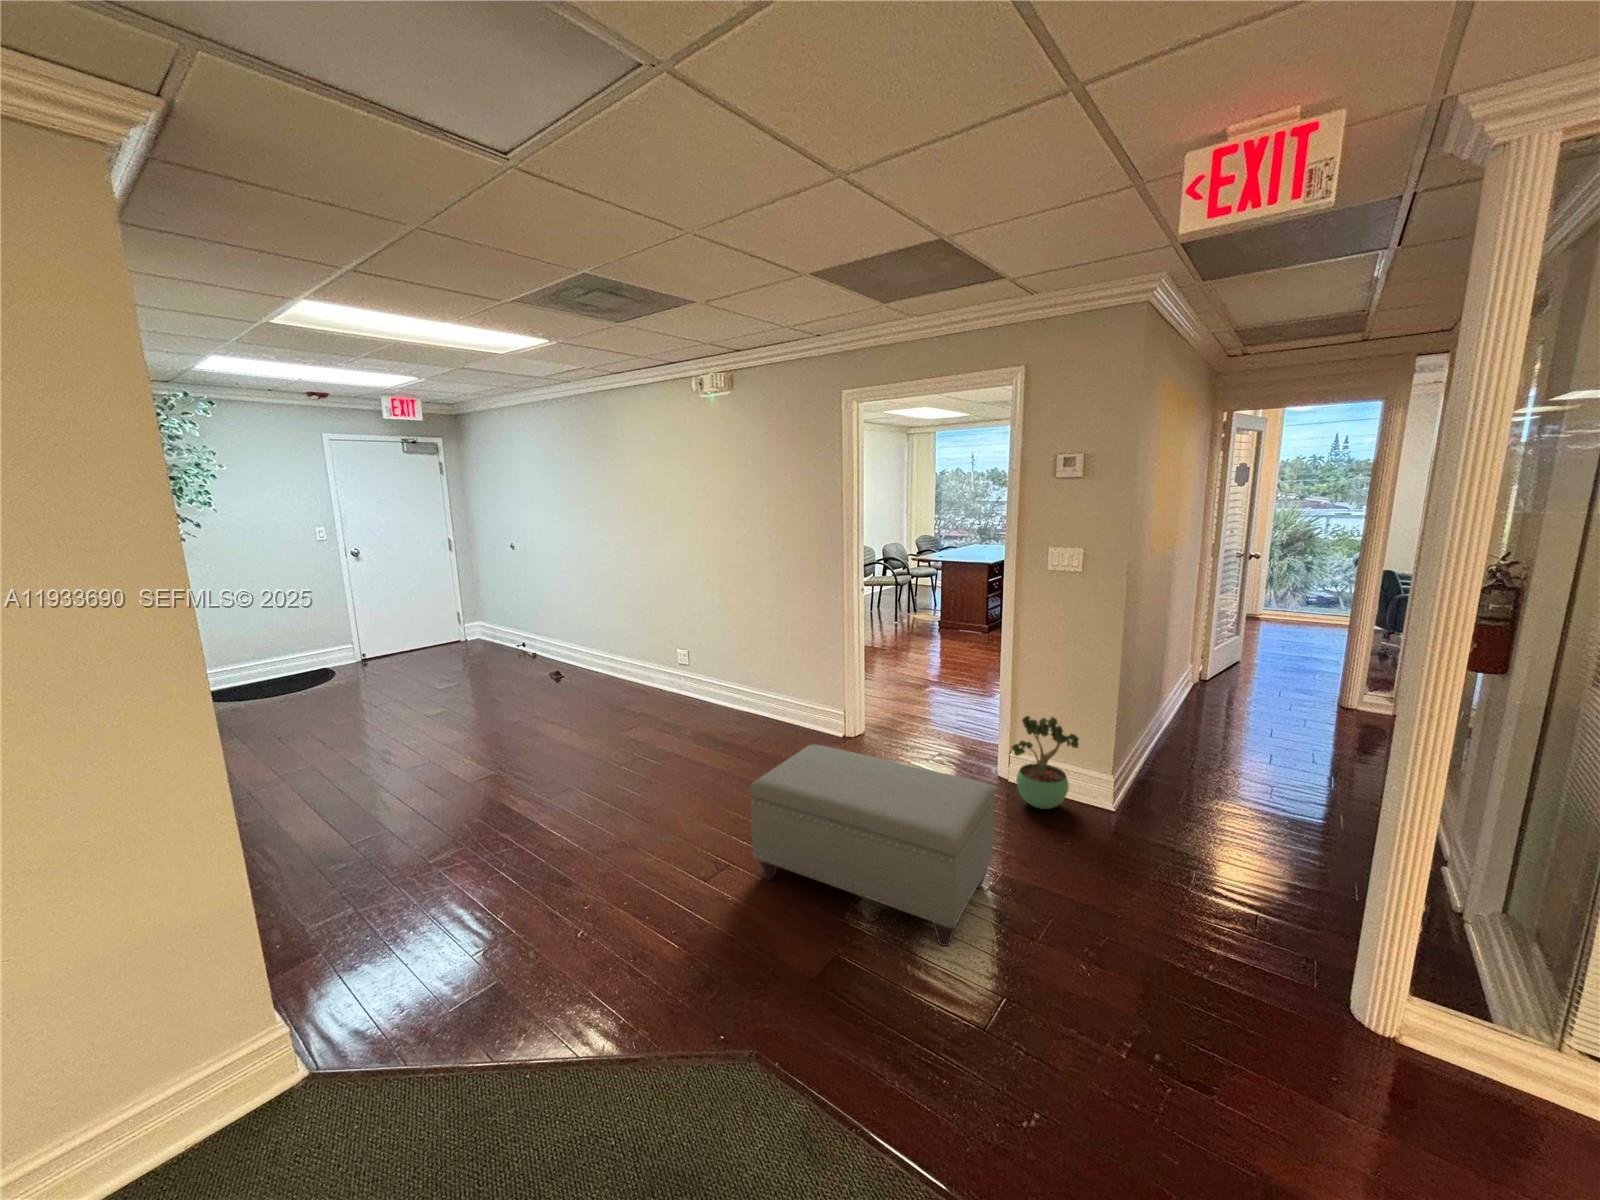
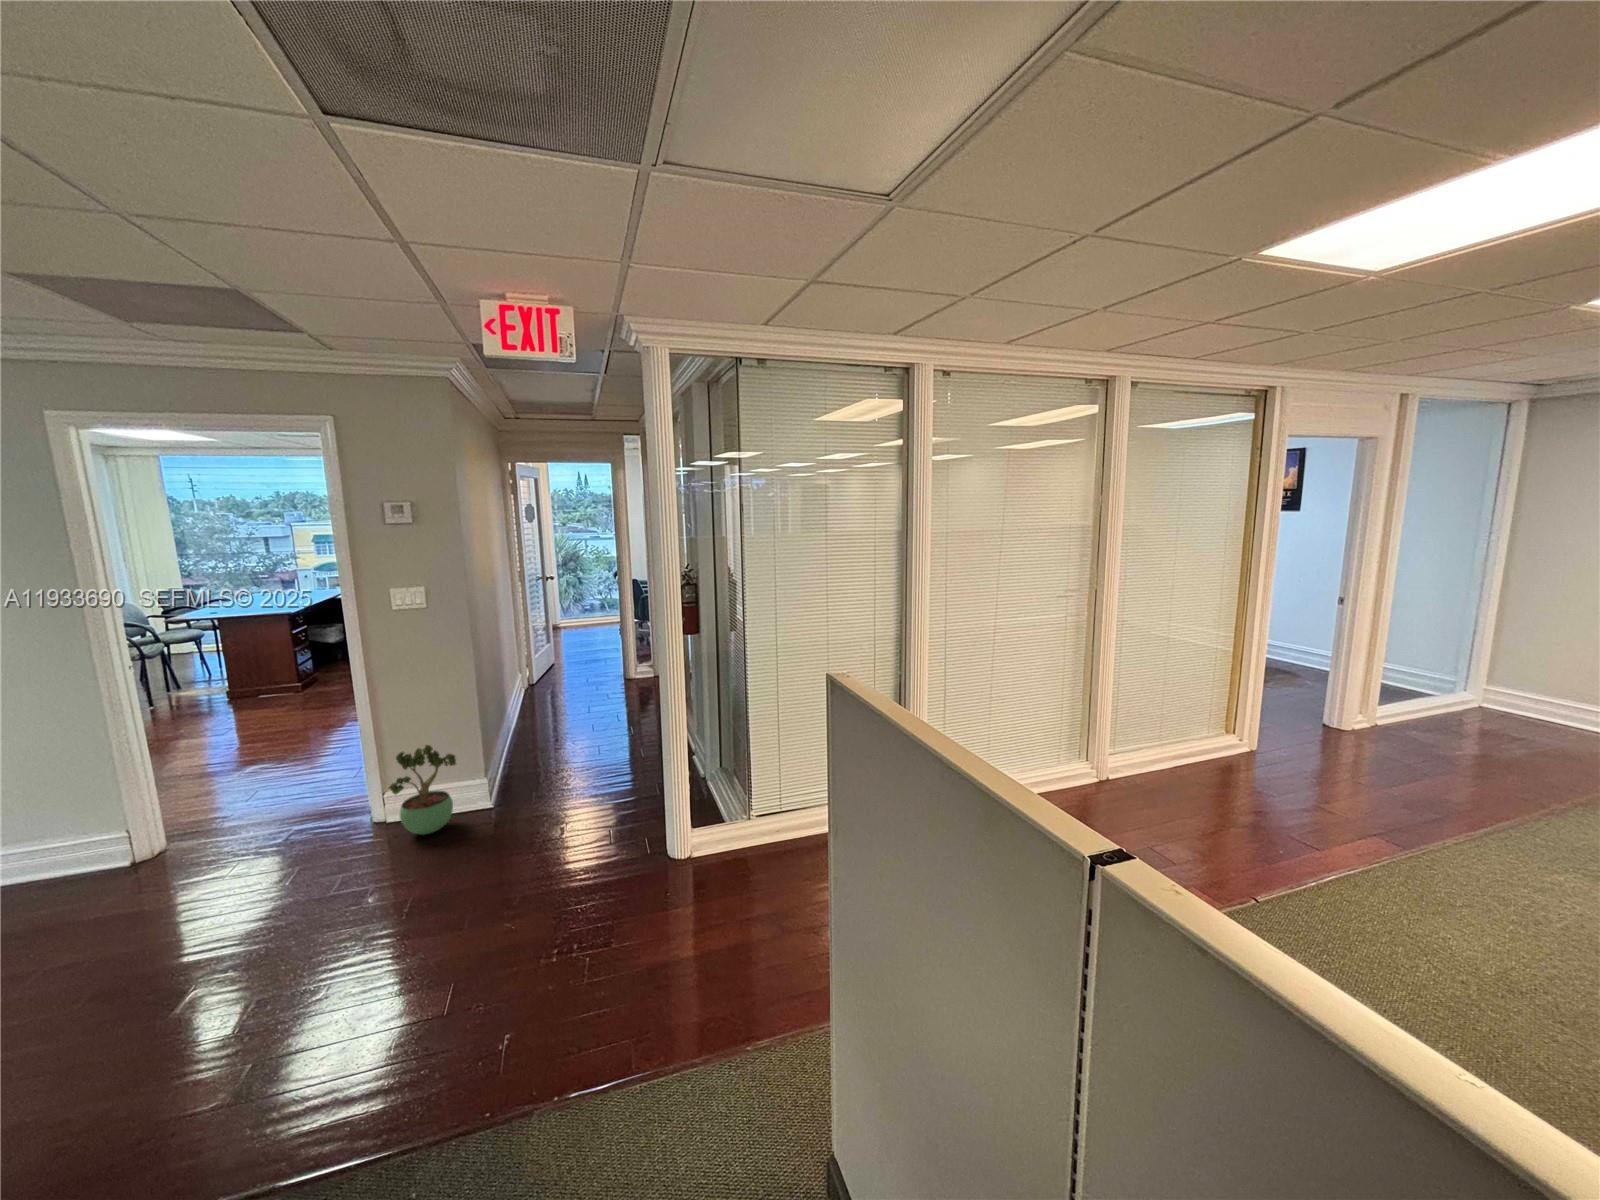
ottoman: present [749,745,996,946] -> none [26,822,403,1079]

